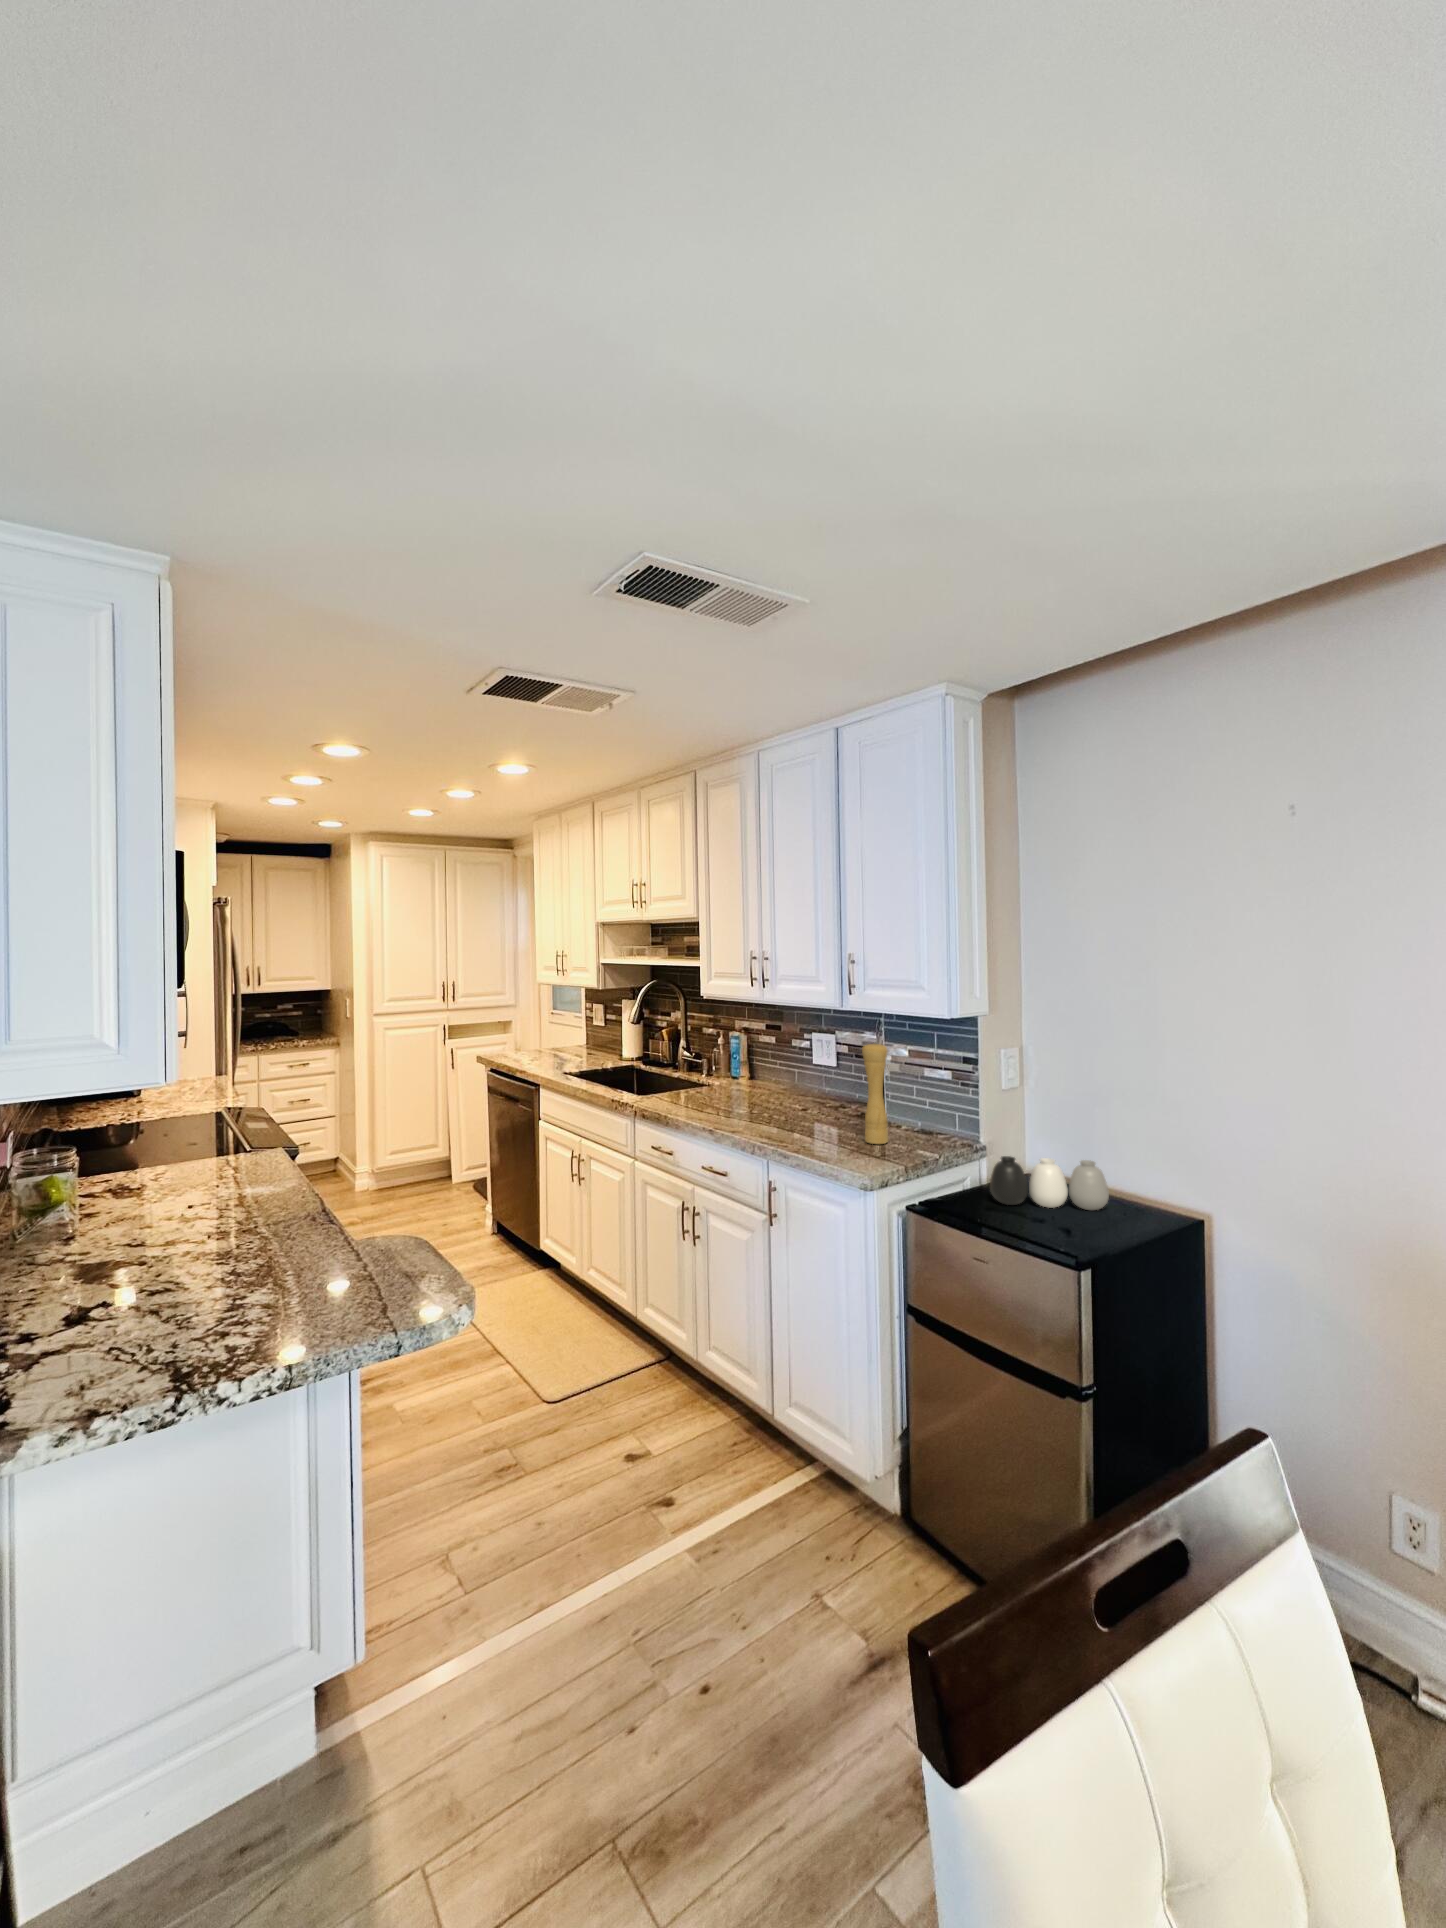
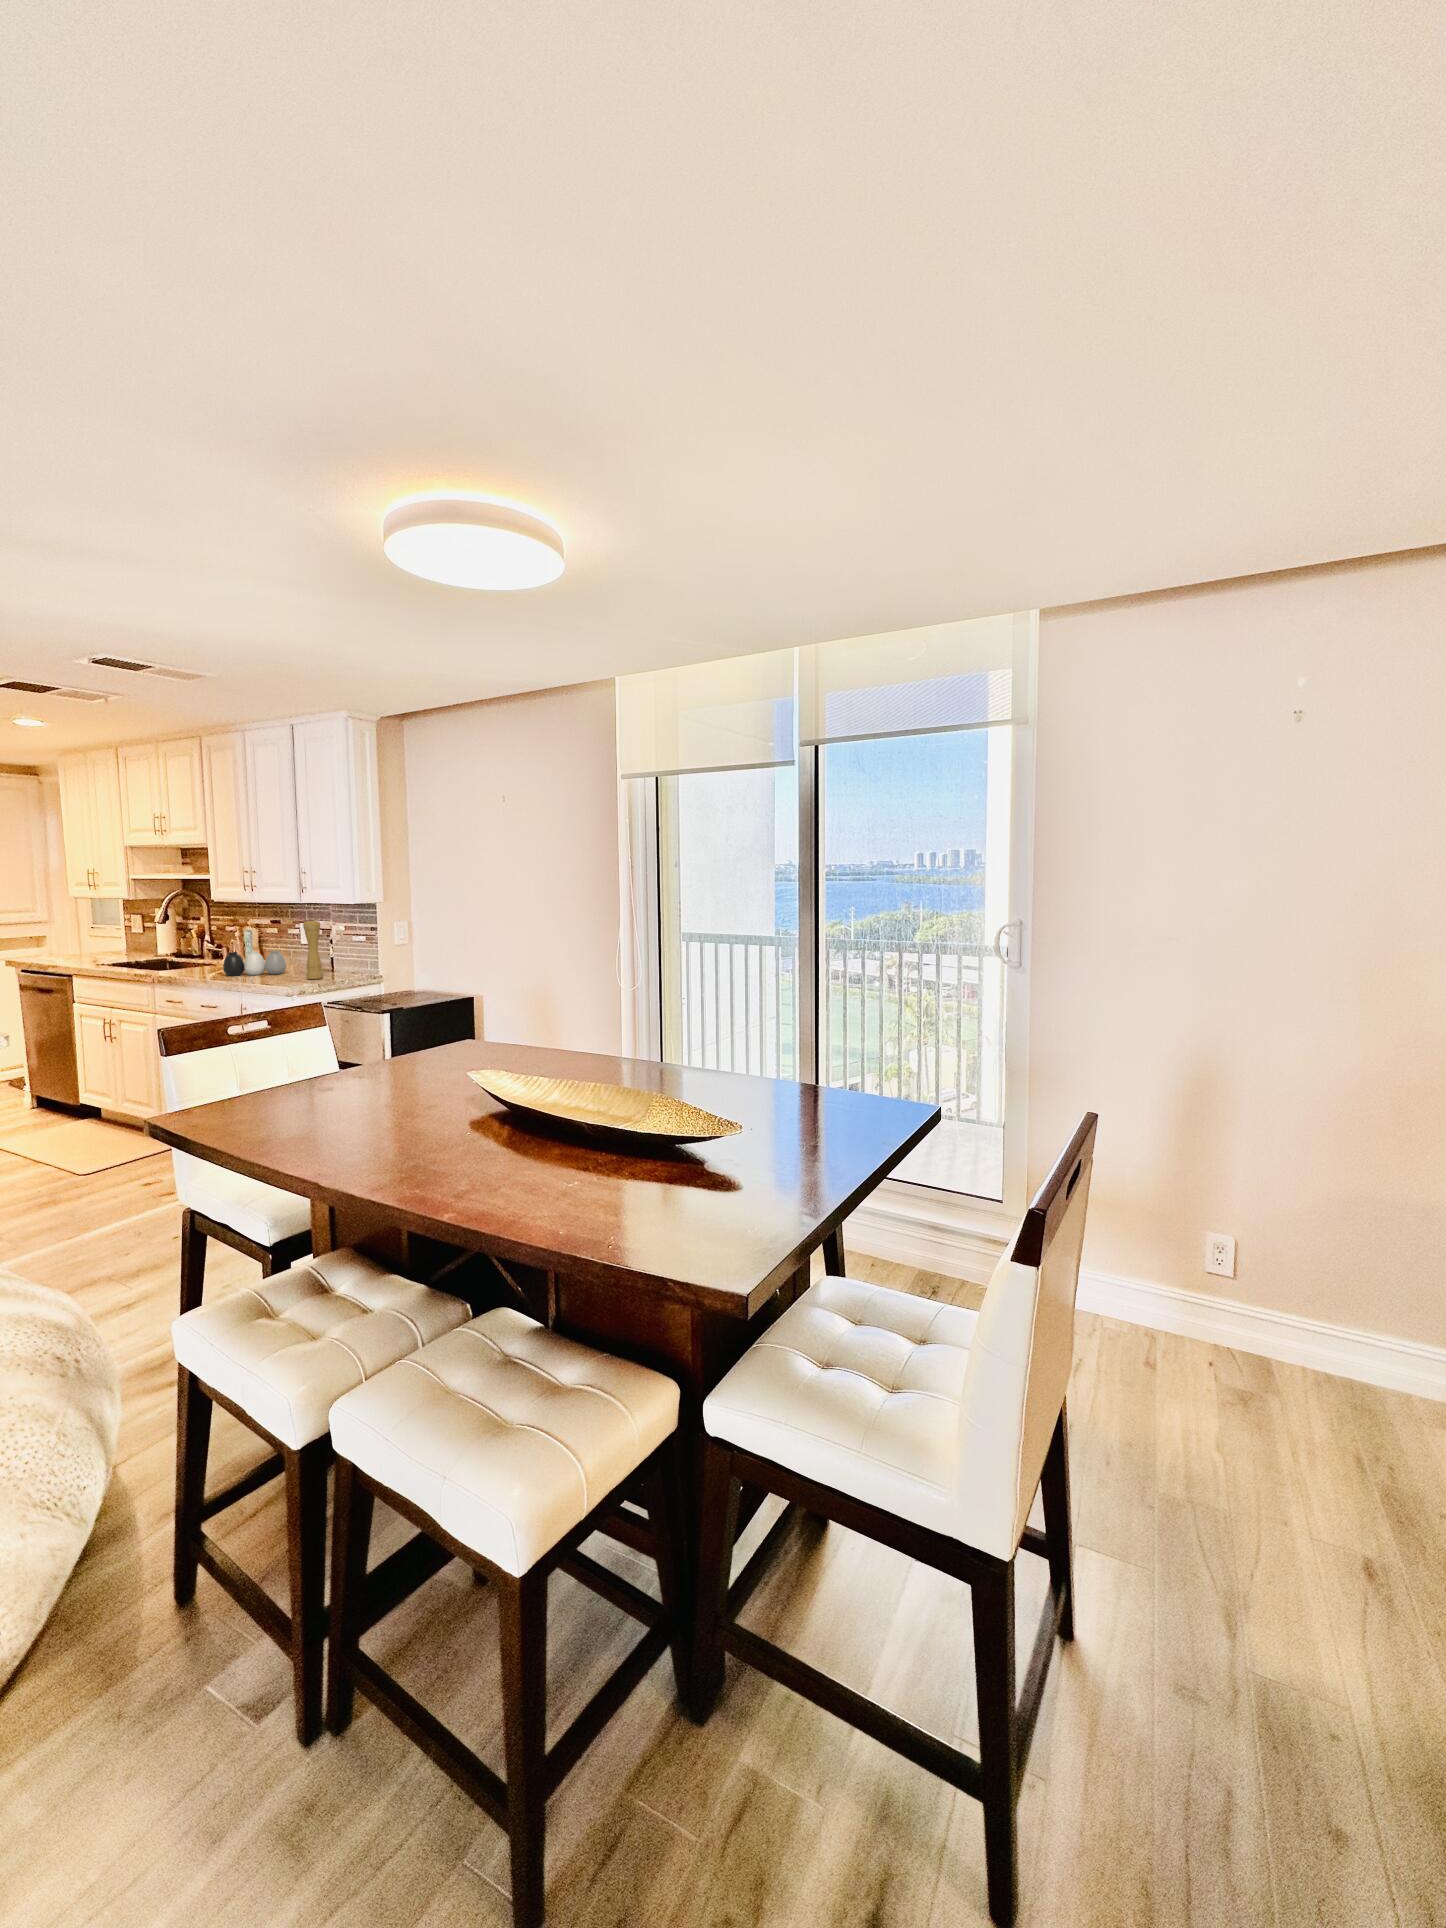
vase: present [990,1156,1109,1210] -> present [223,951,286,976]

